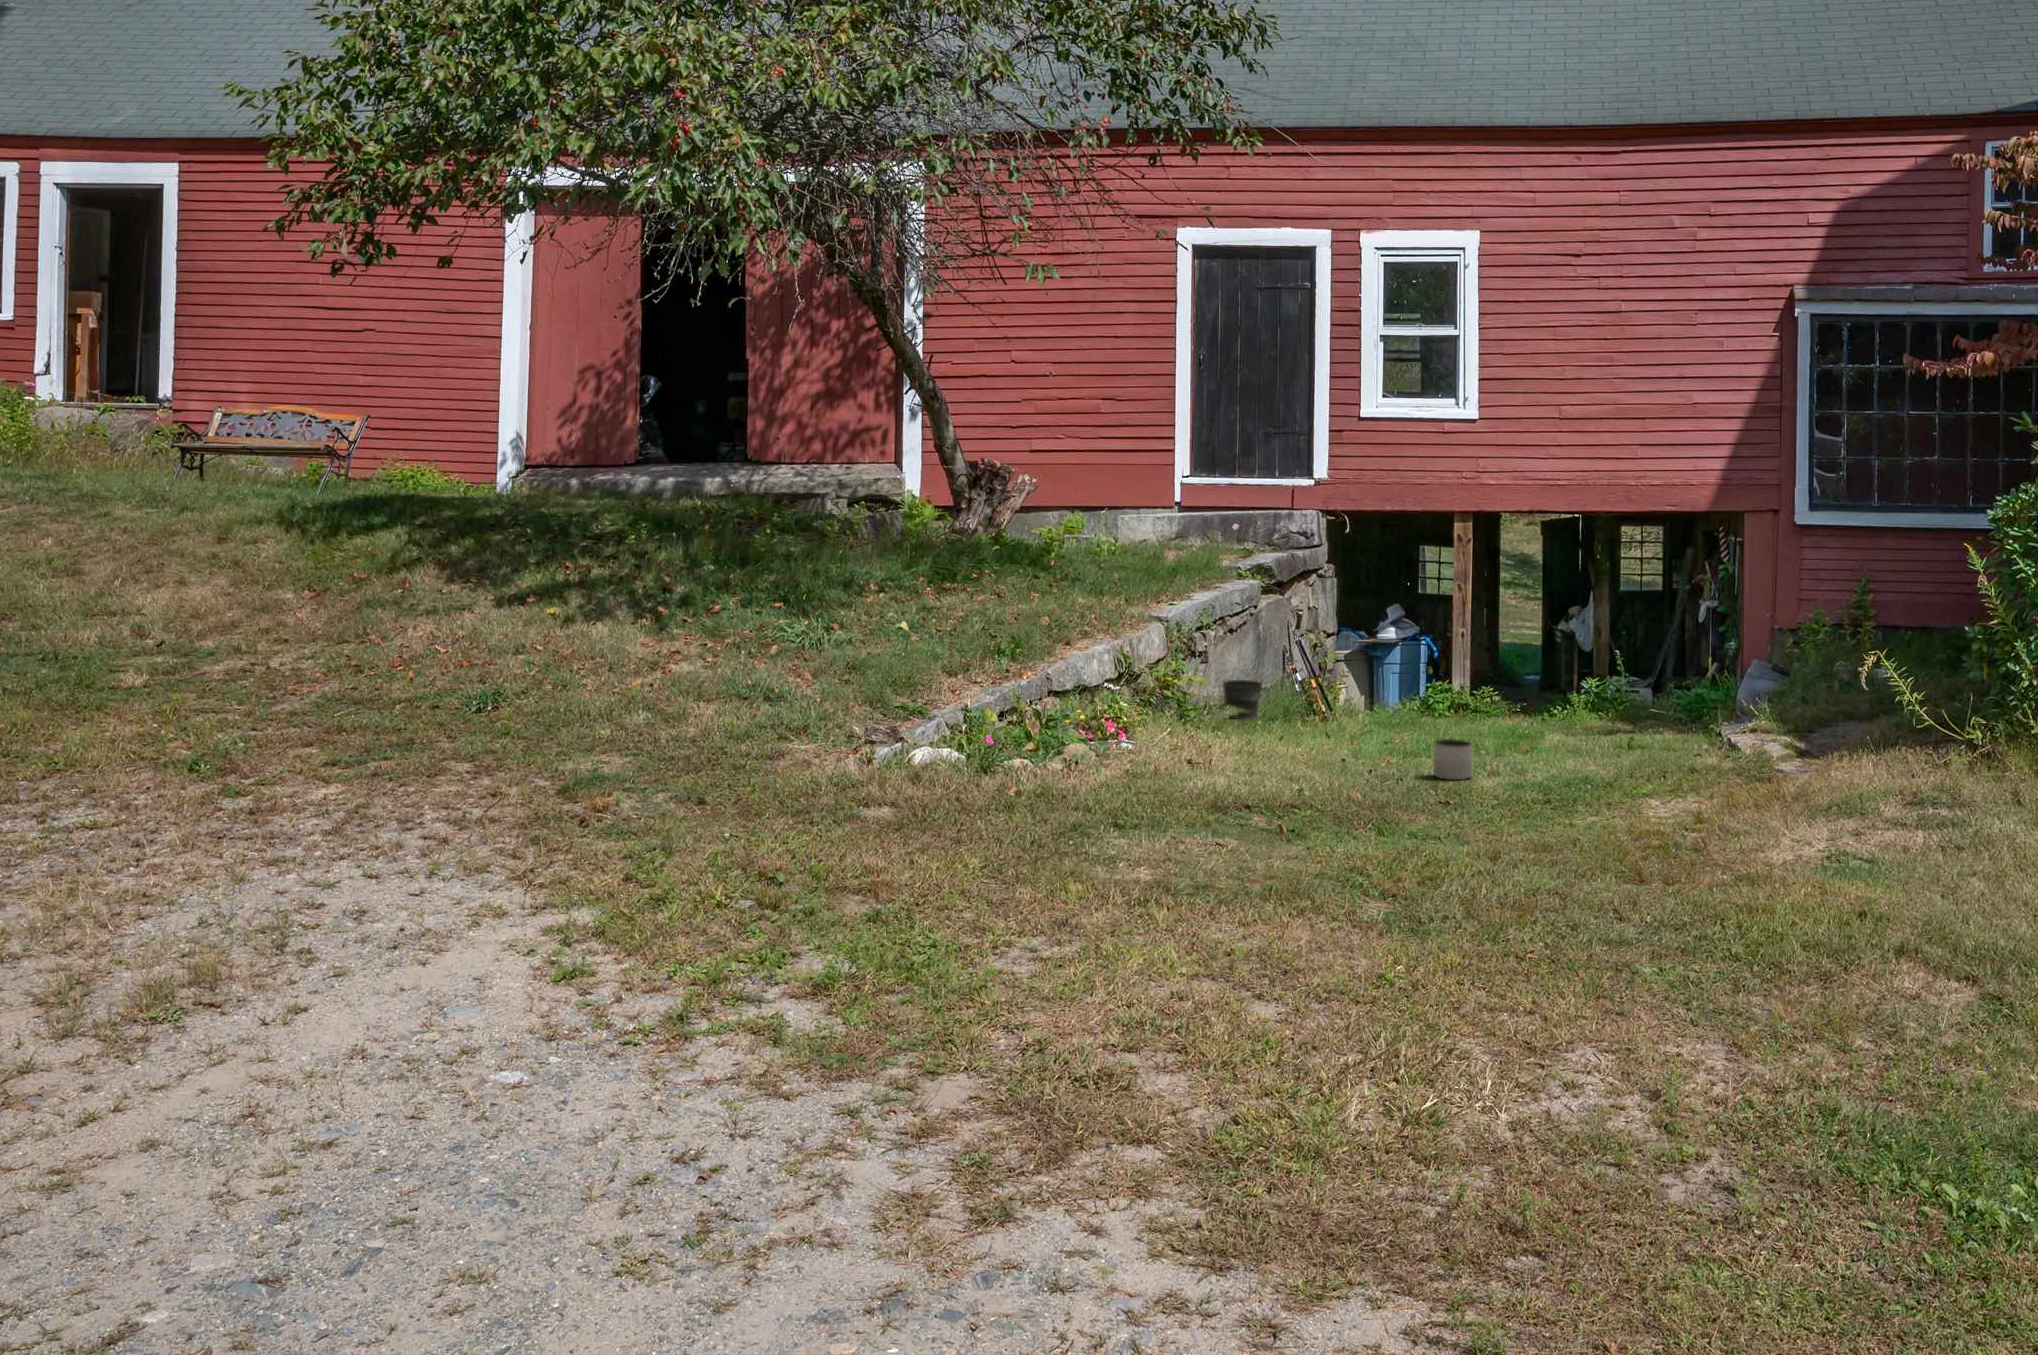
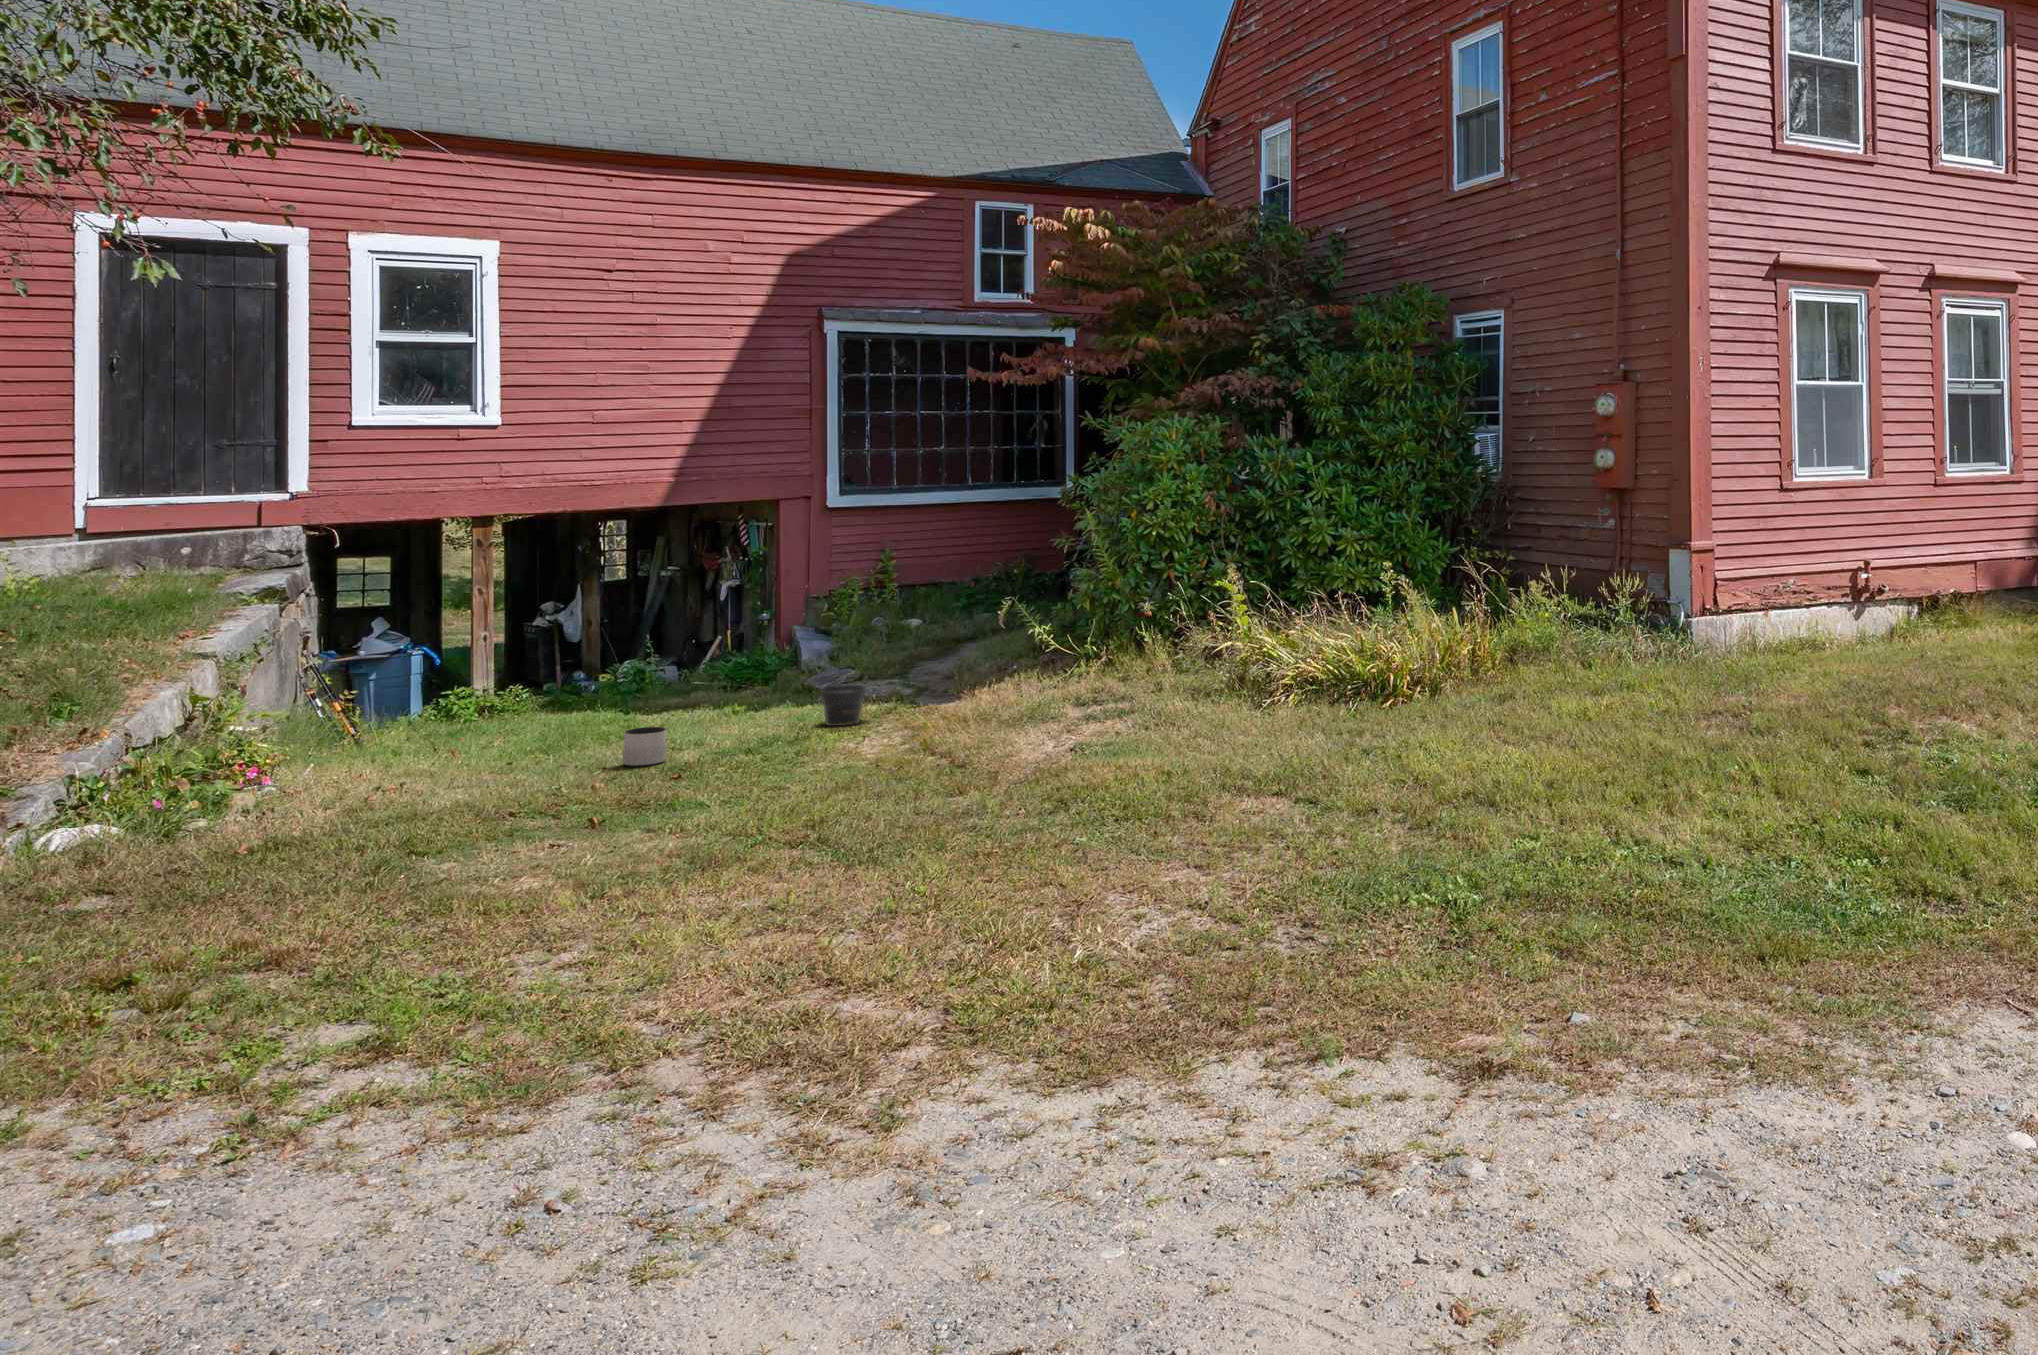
bucket: present [1221,680,1265,719] -> present [821,685,866,726]

